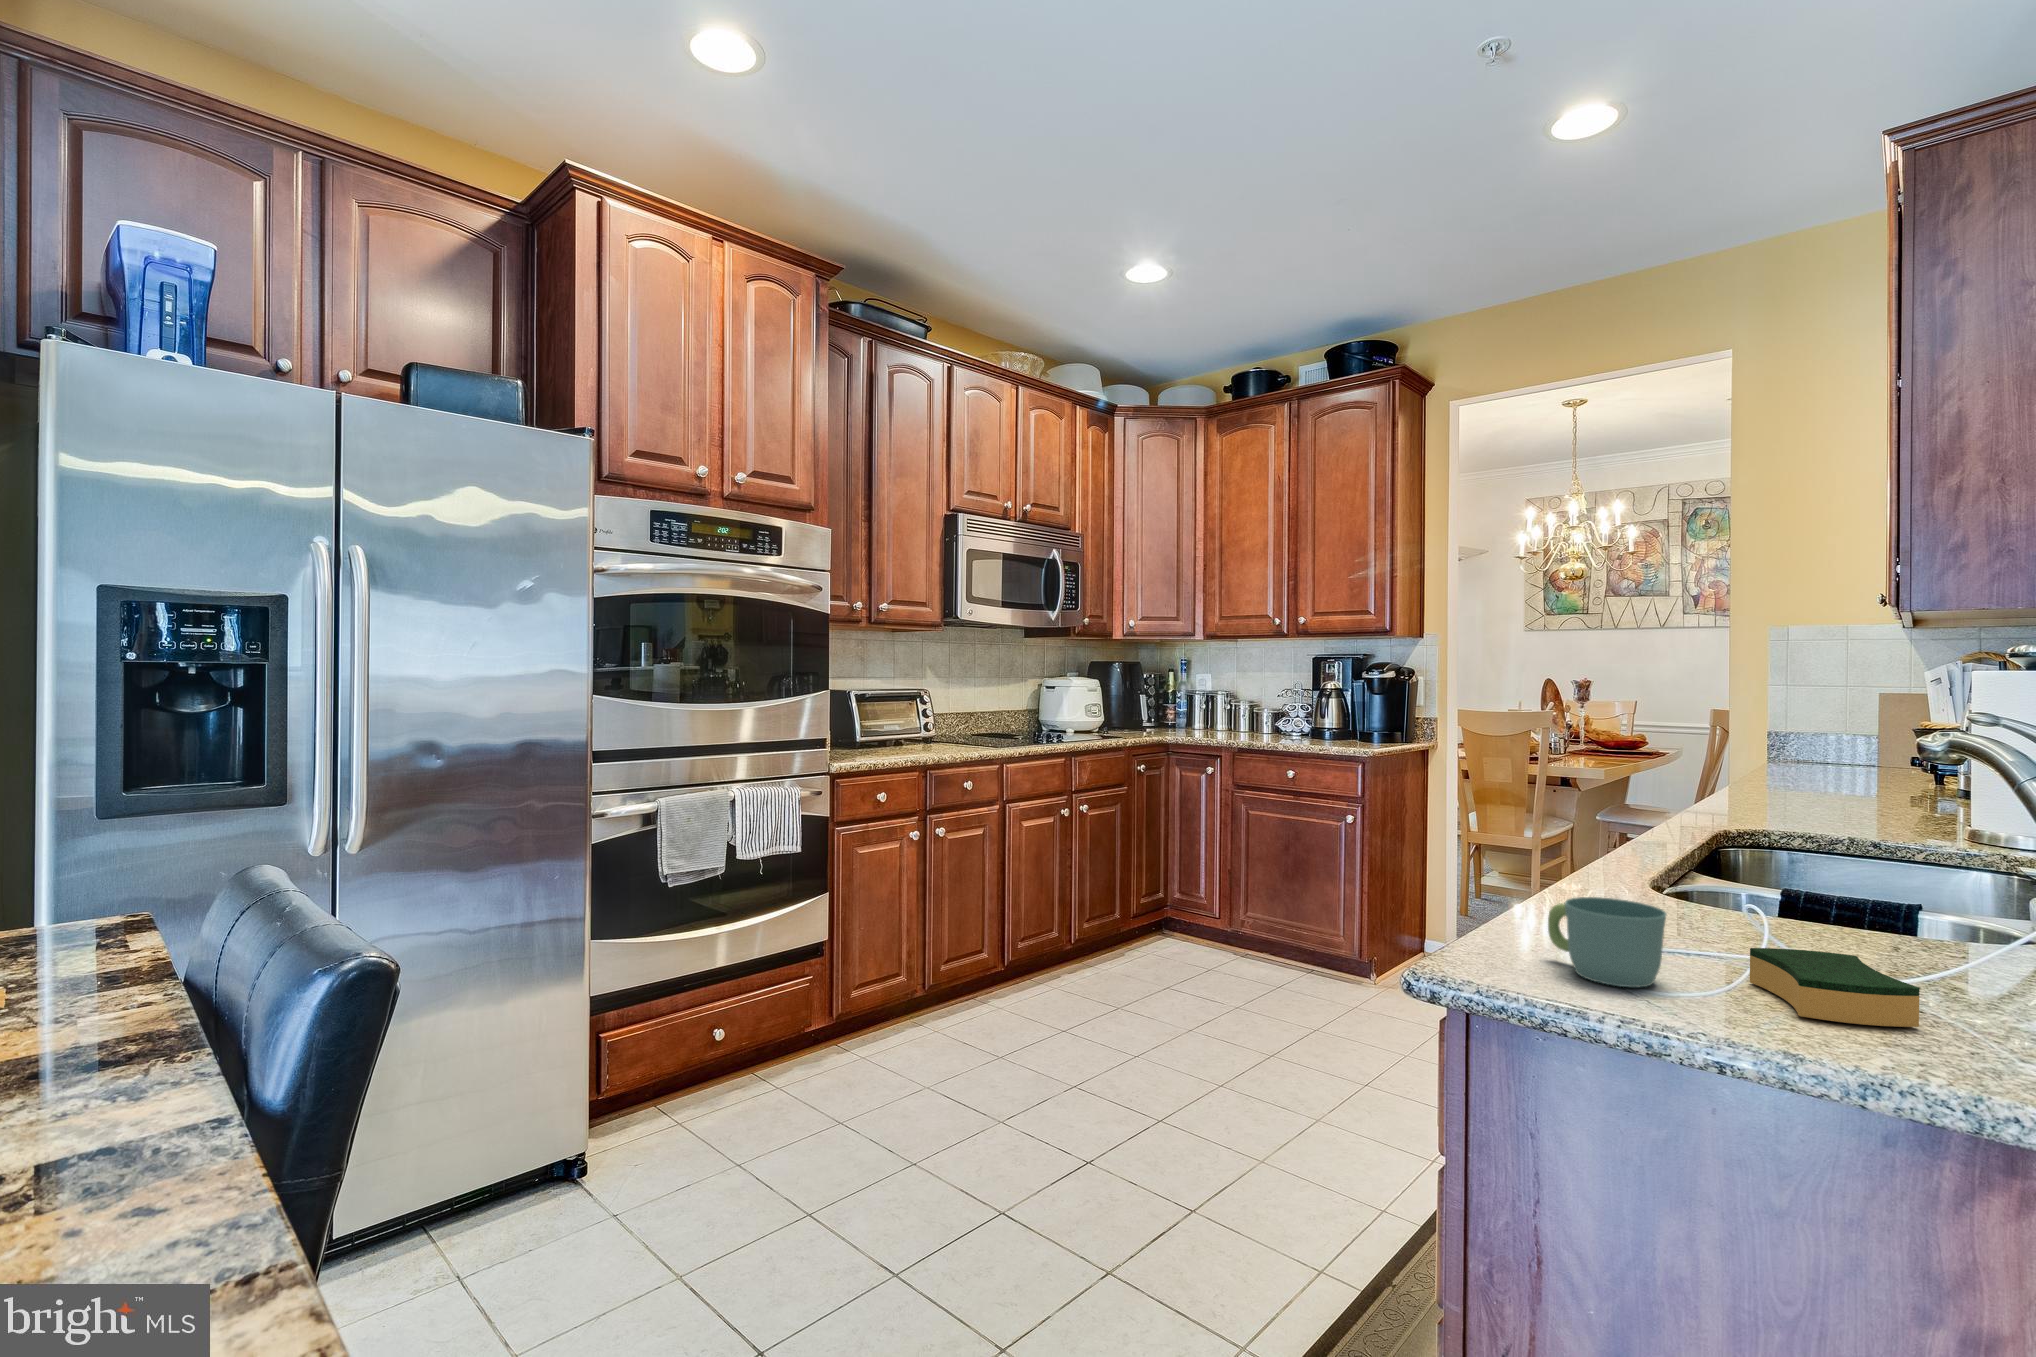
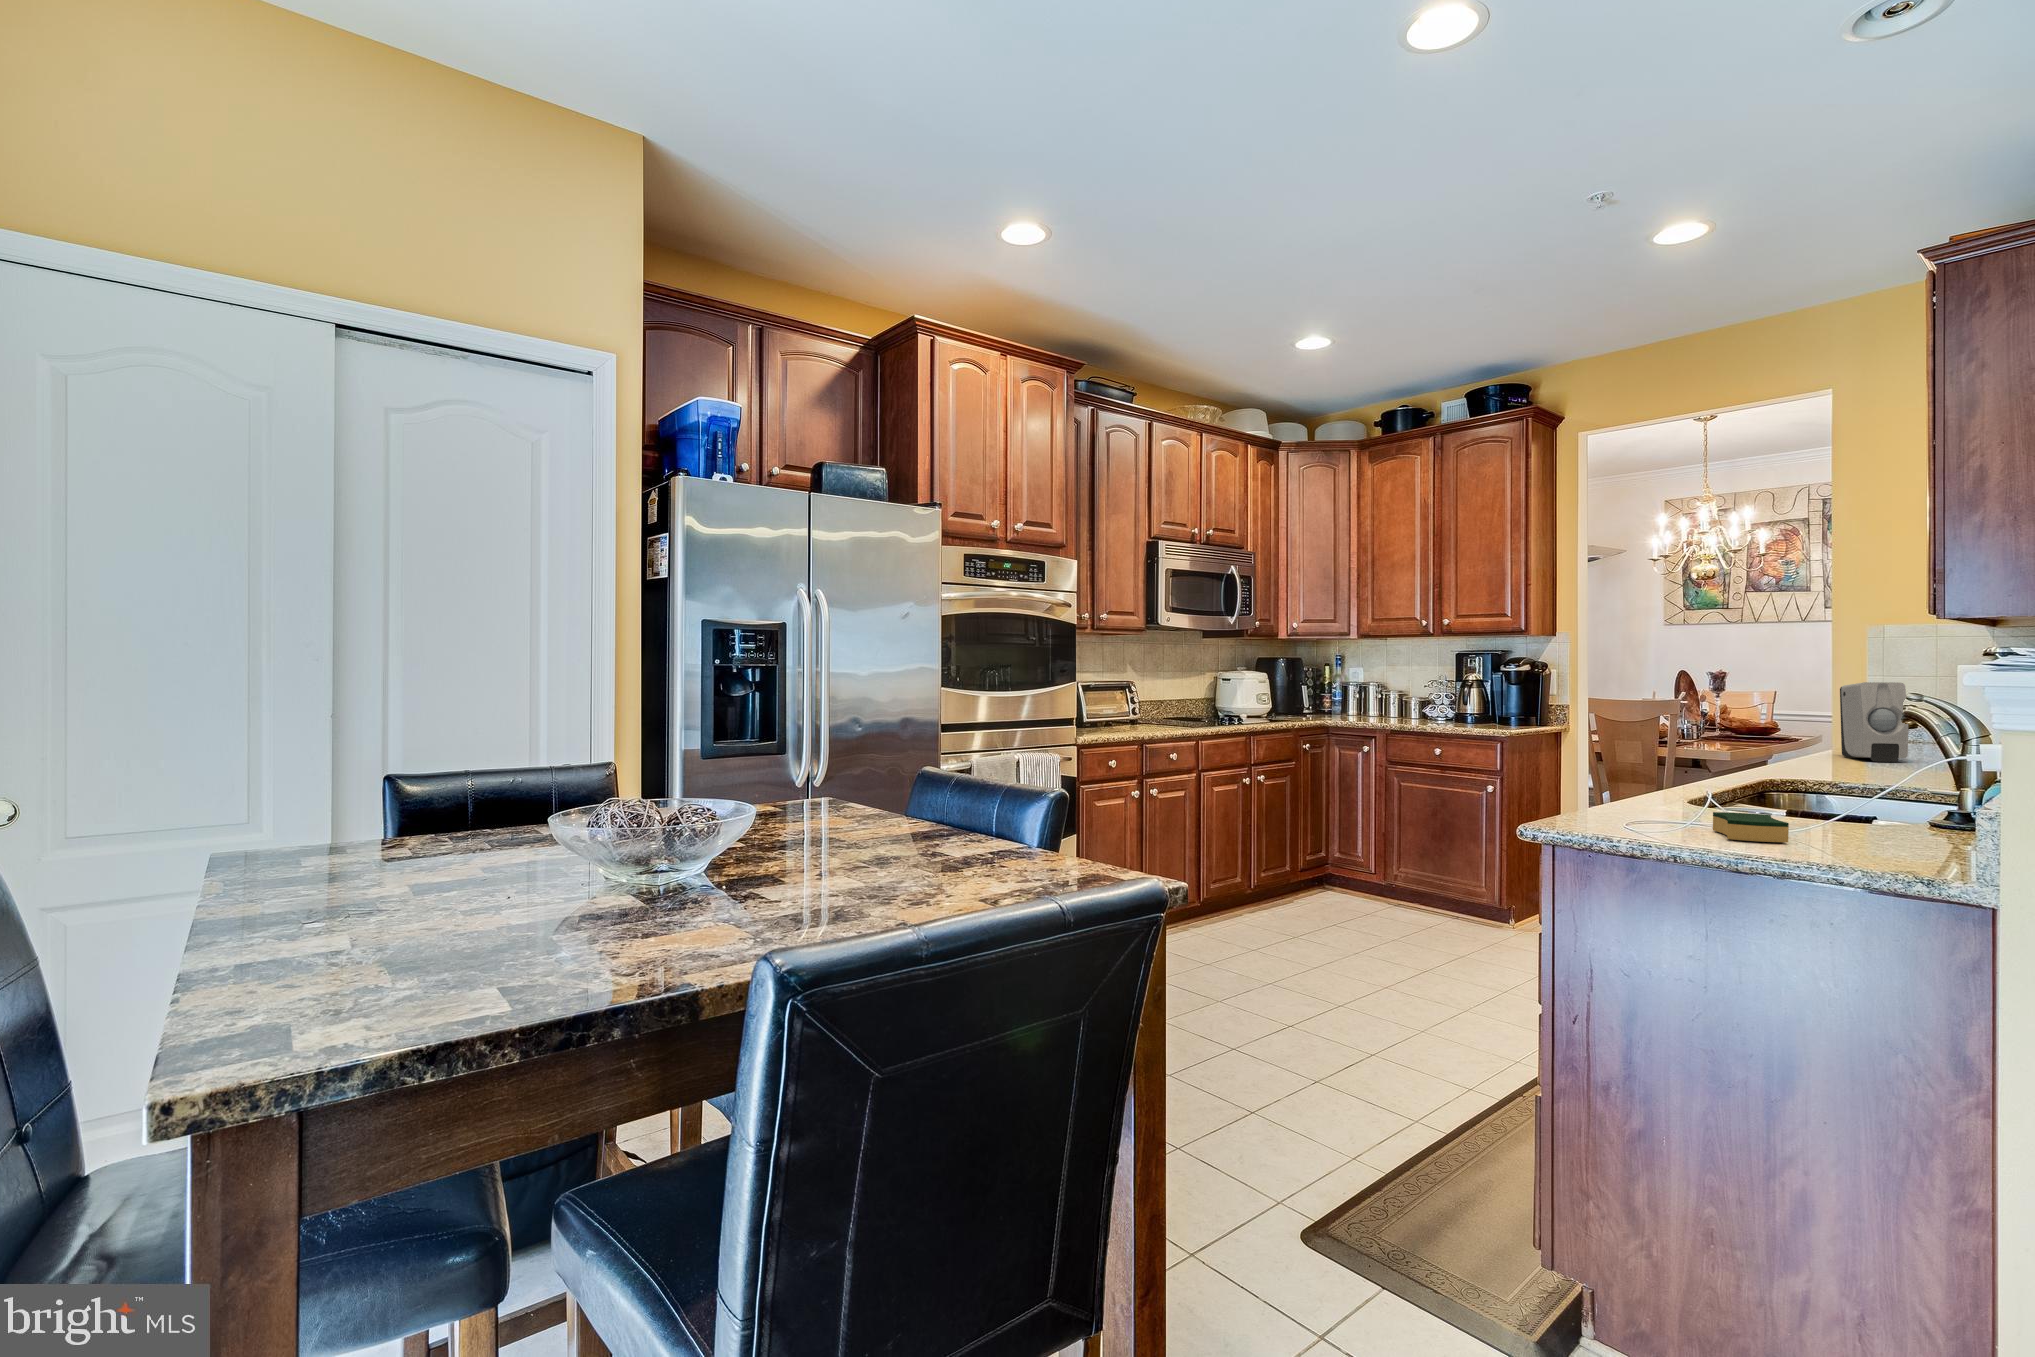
soap dispenser: none [1778,696,1872,801] -> present [1840,682,1908,762]
mug: present [1548,897,1666,987] -> none [1603,788,1665,831]

